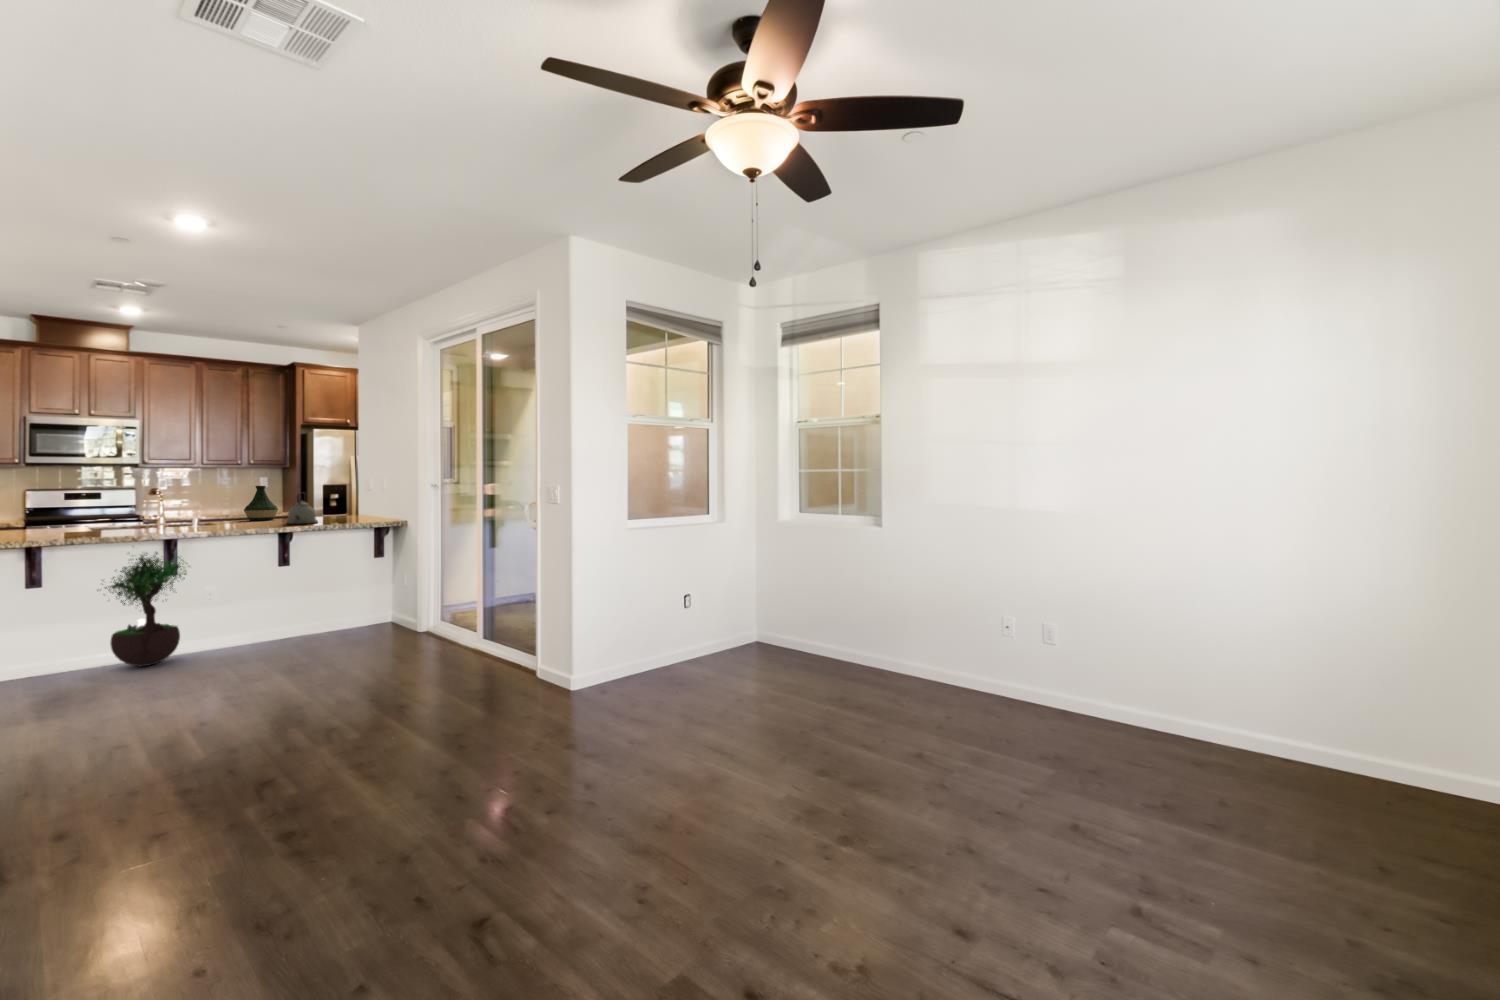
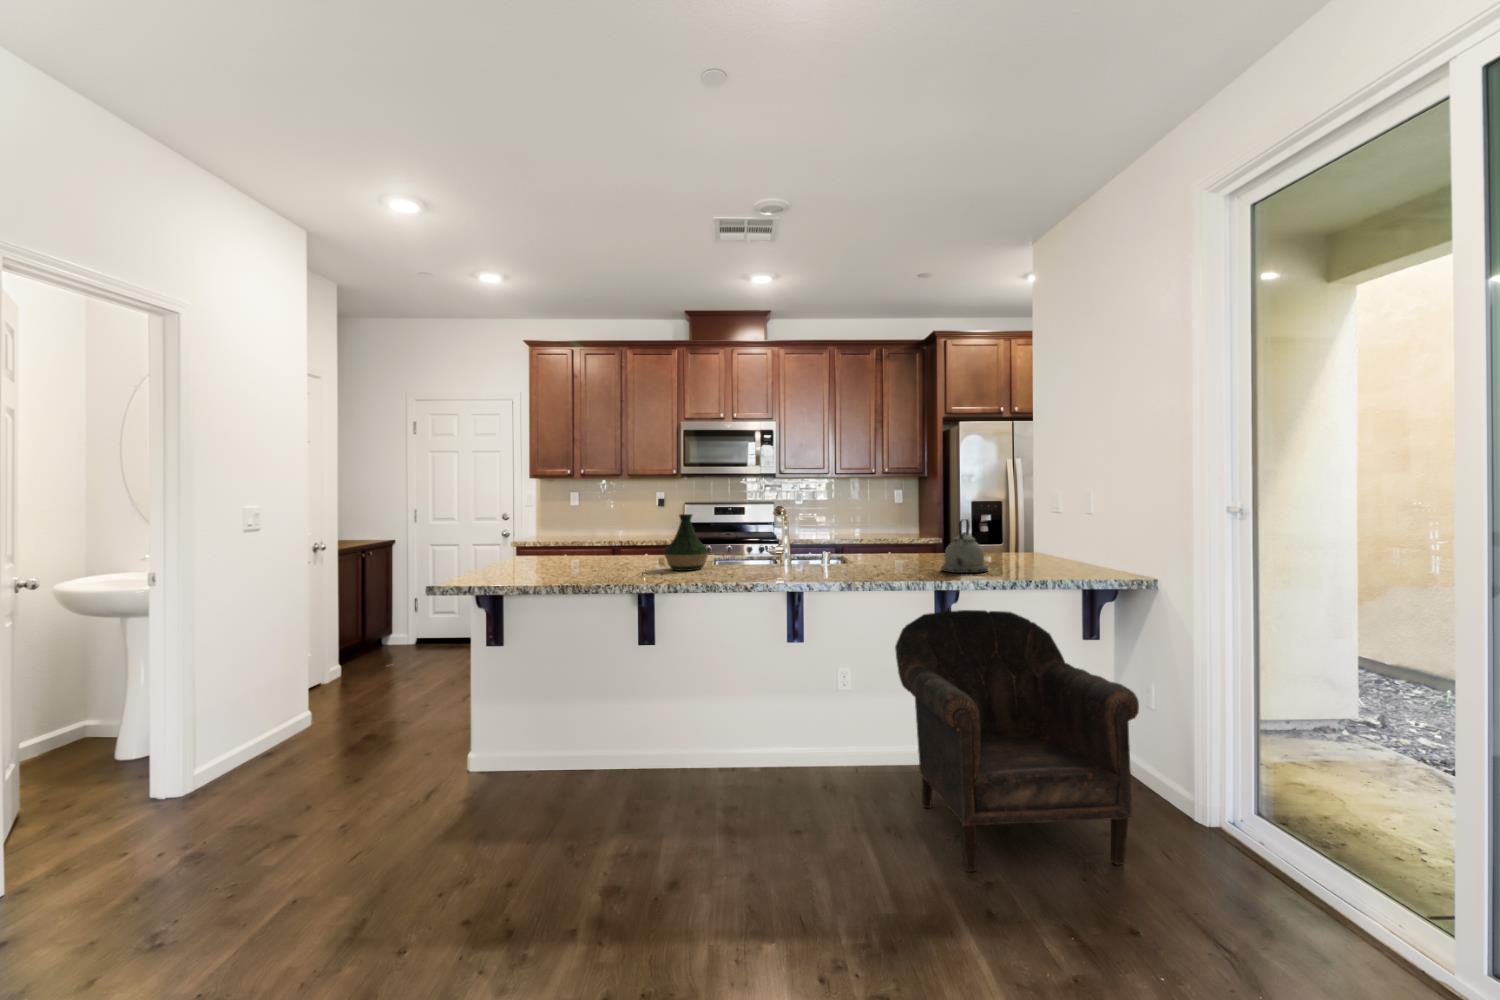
vase: present [244,486,278,521] -> present [664,514,709,571]
armchair: none [249,542,383,663] -> present [895,610,1139,872]
potted tree: present [105,552,187,666] -> none [703,609,818,800]

